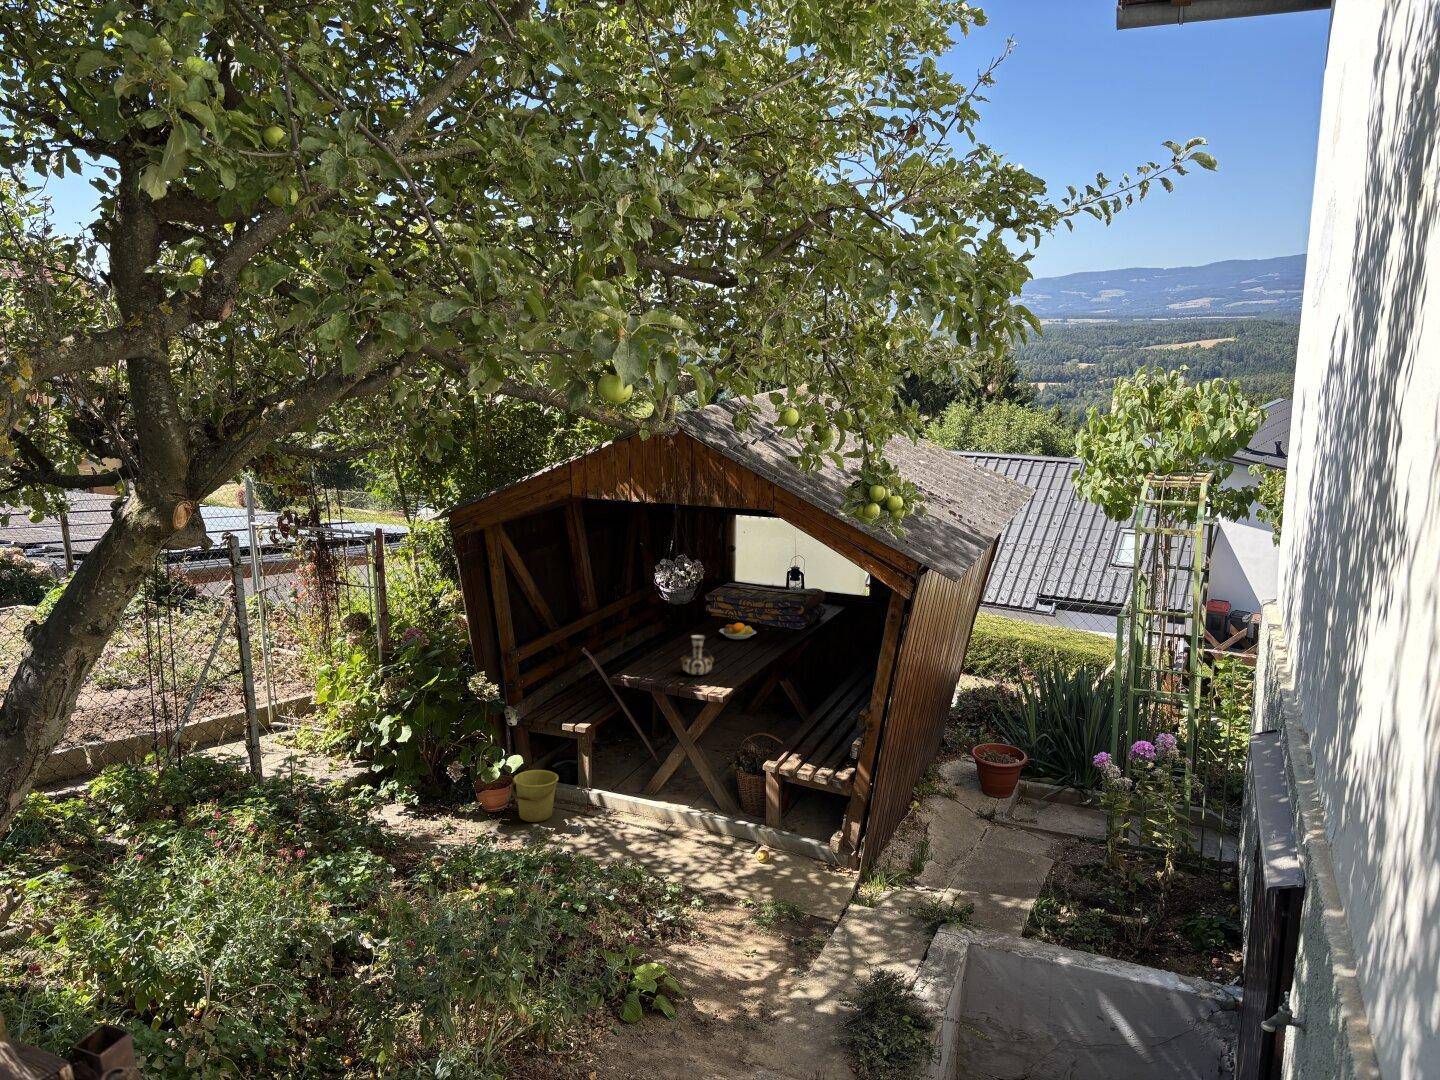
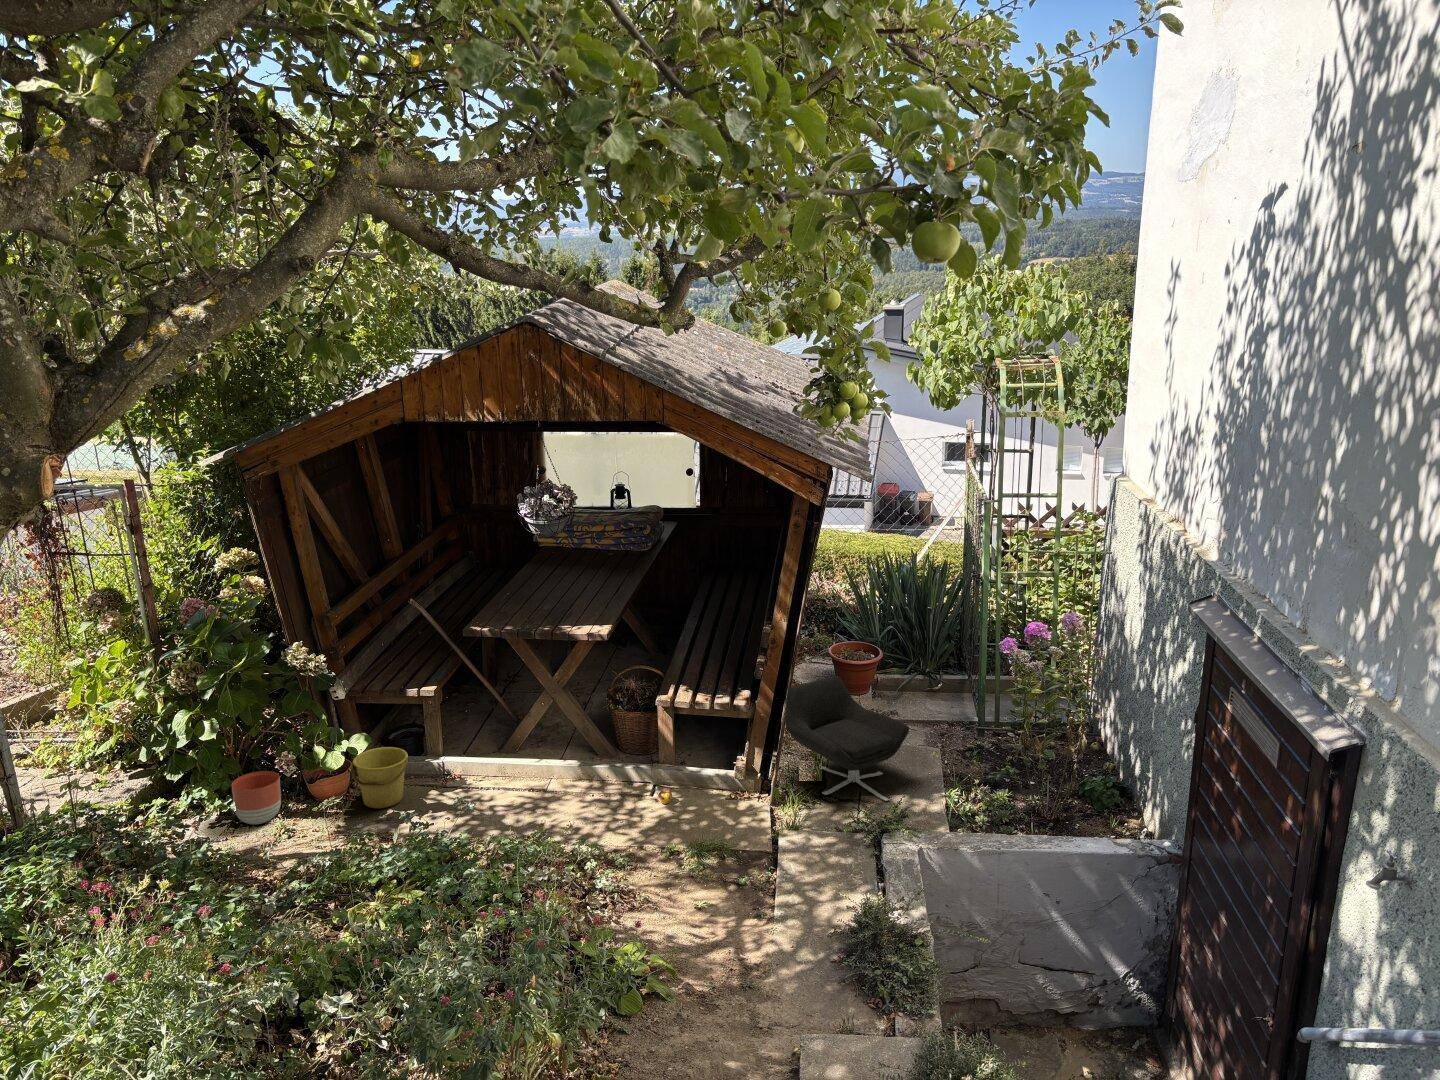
fruit bowl: present [719,623,756,640] -> none [551,554,592,573]
vase: present [681,635,713,675] -> none [533,575,569,620]
lounge chair: none [899,758,1026,890] -> present [785,676,909,801]
planter: none [419,776,456,819] -> present [232,771,281,824]

